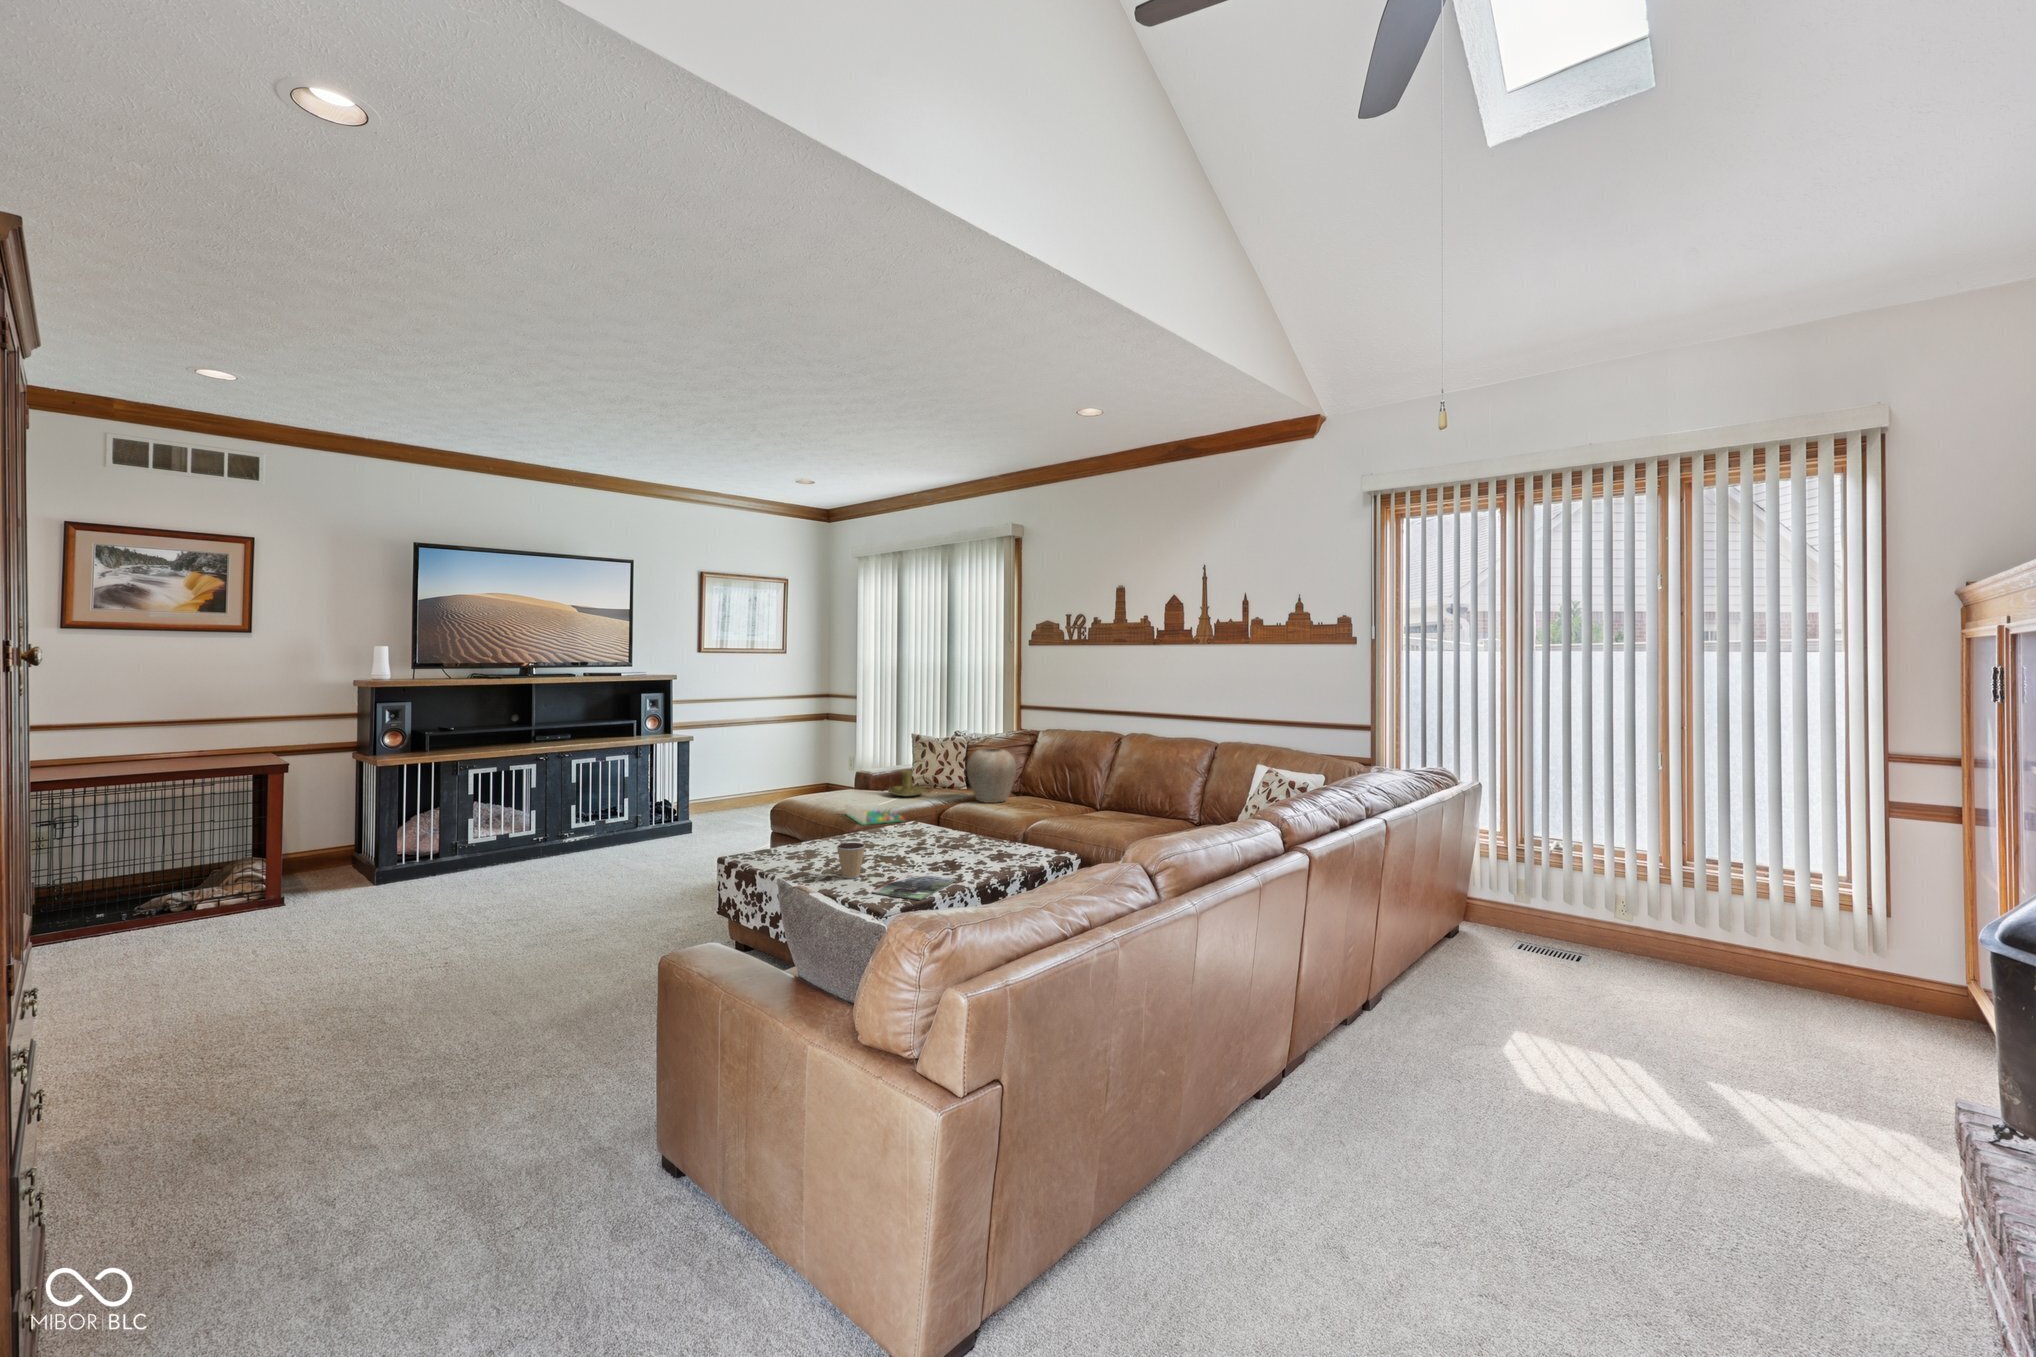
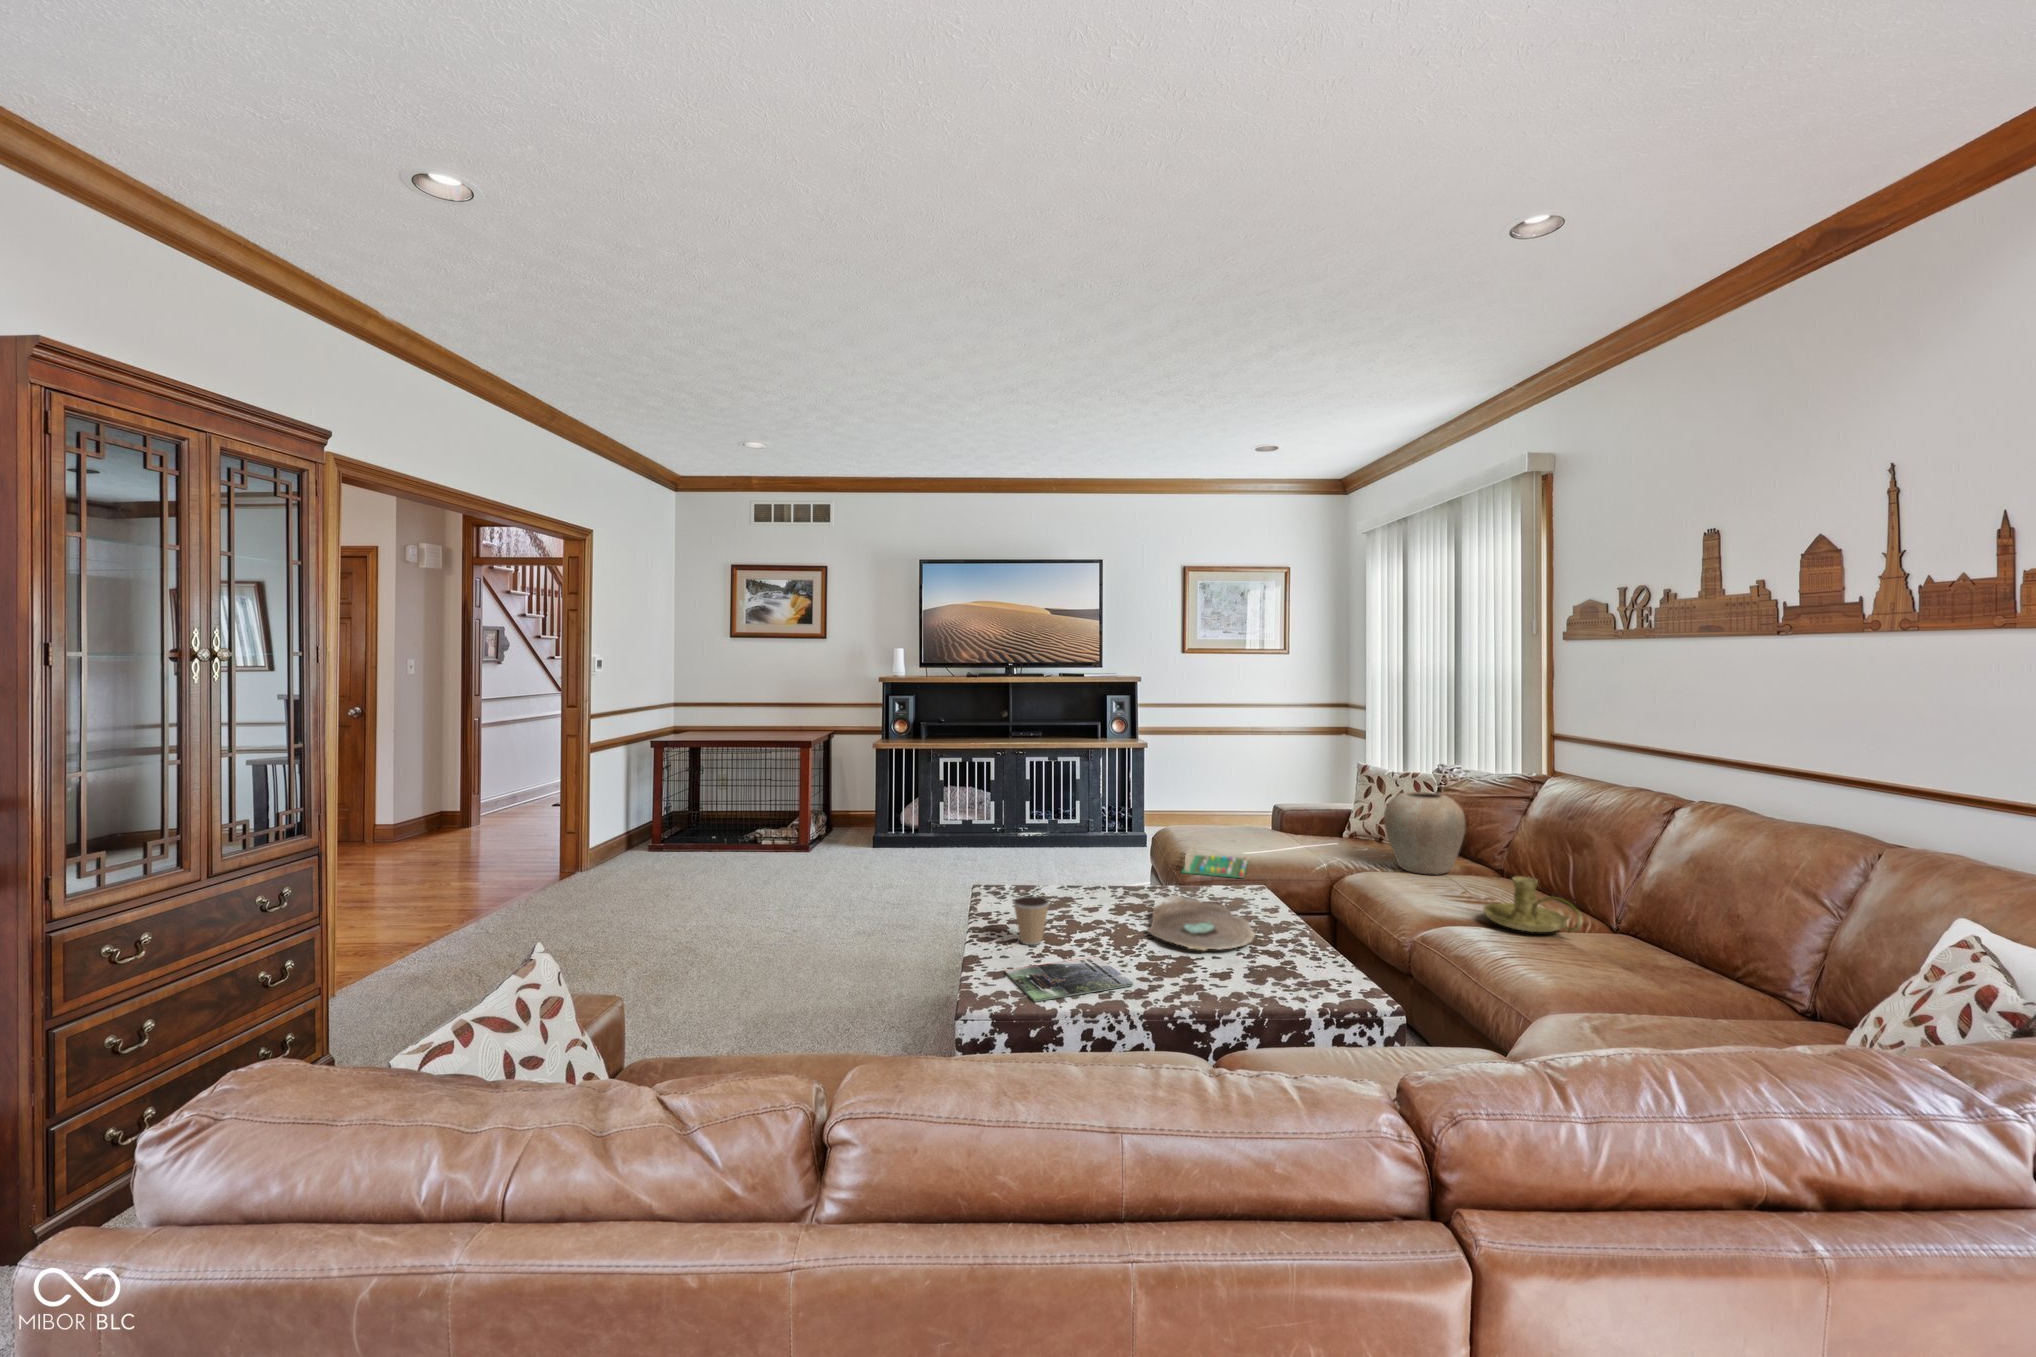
candle holder: present [888,770,933,796] -> present [1484,877,1582,932]
decorative bowl: none [896,833,977,858] -> present [1148,895,1255,950]

